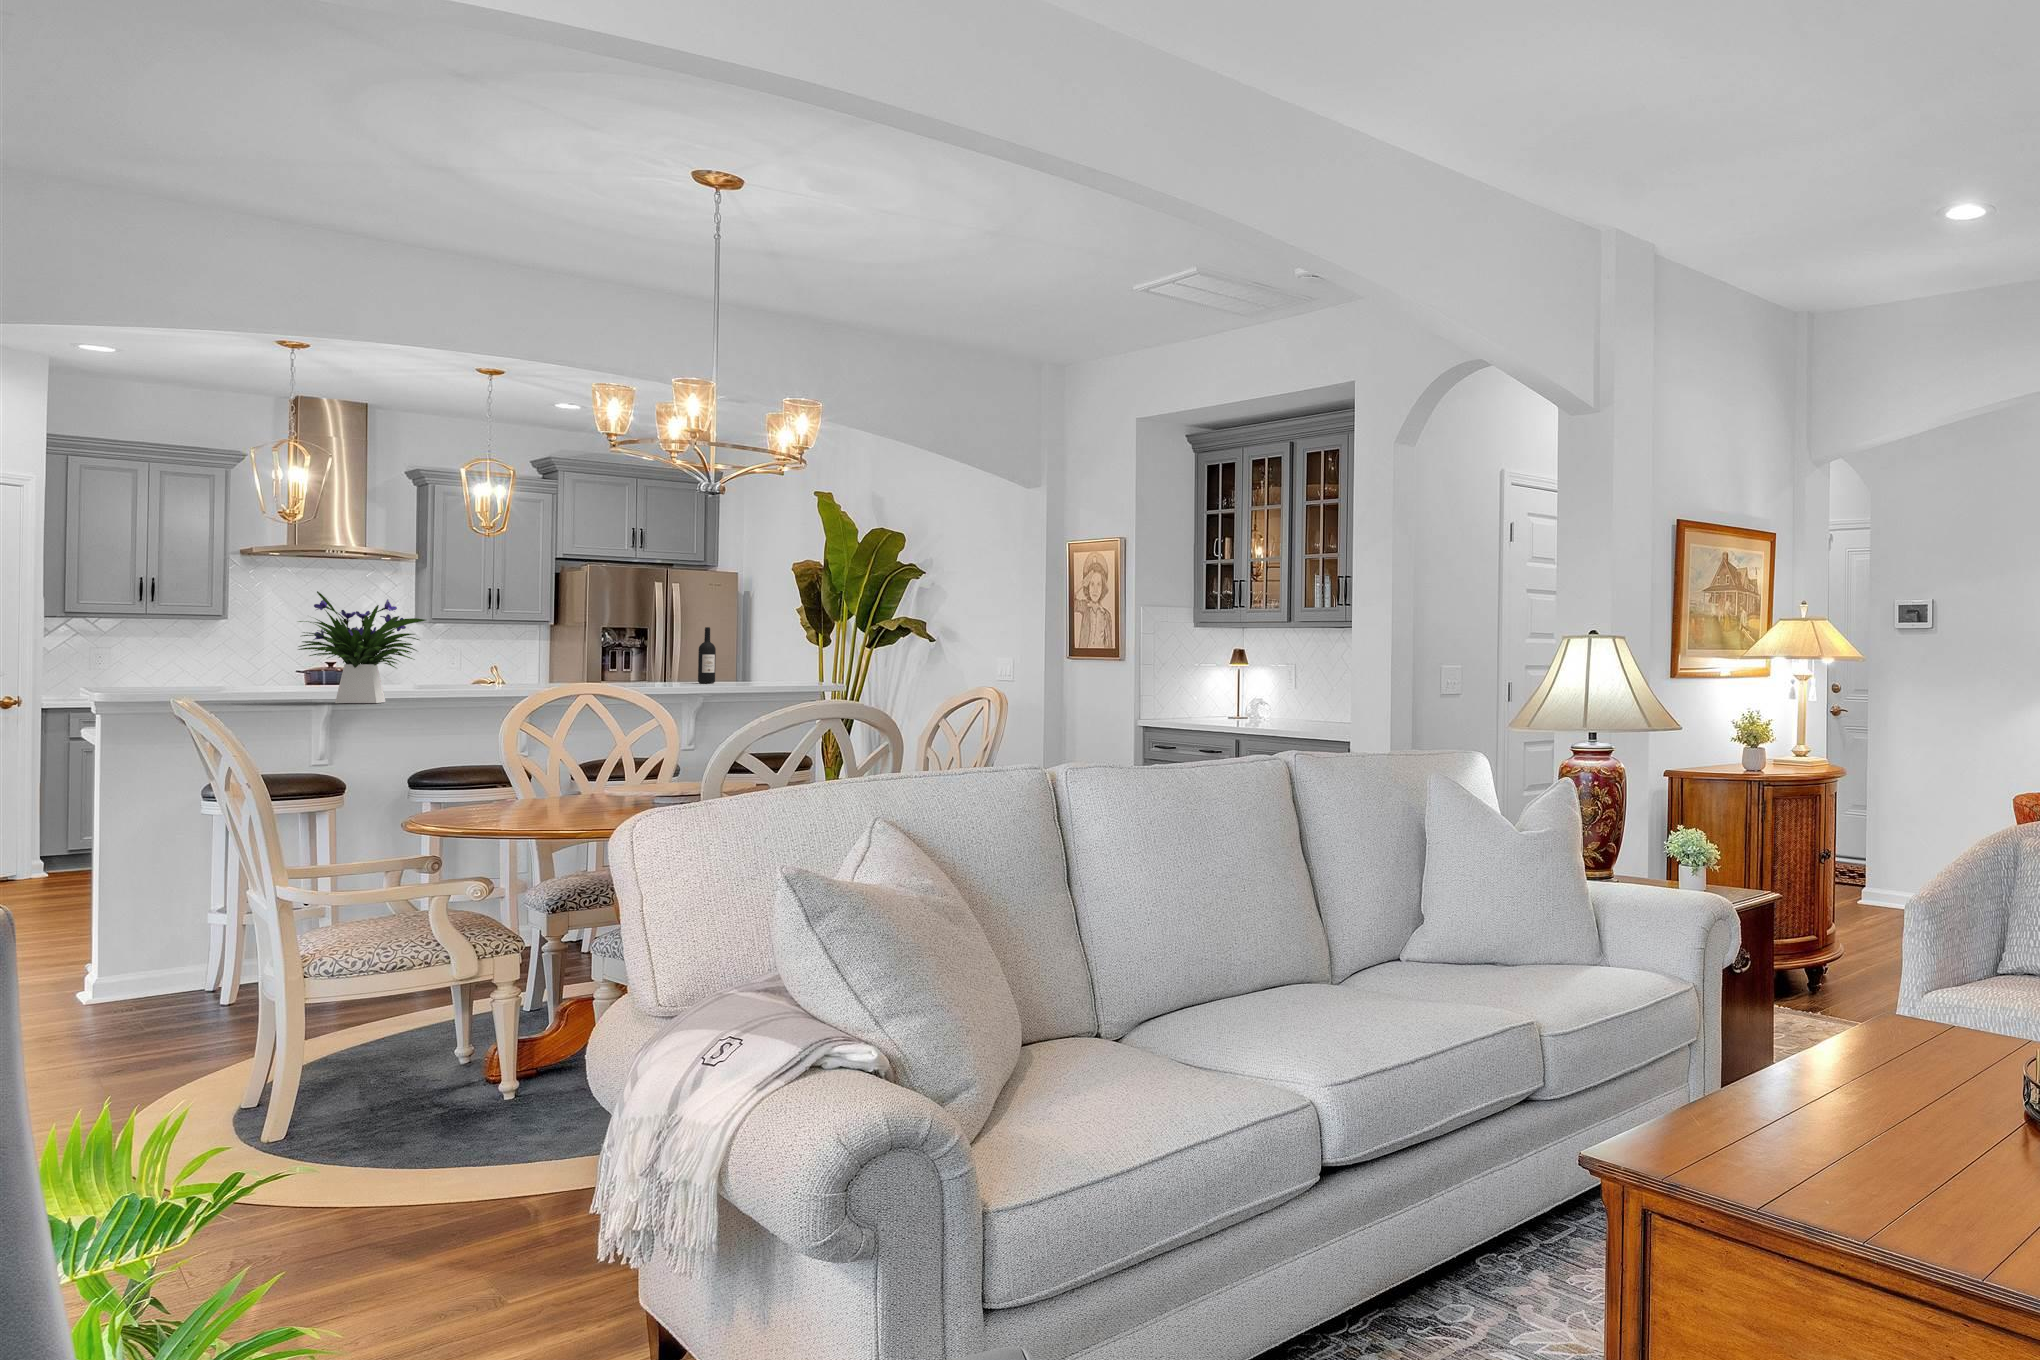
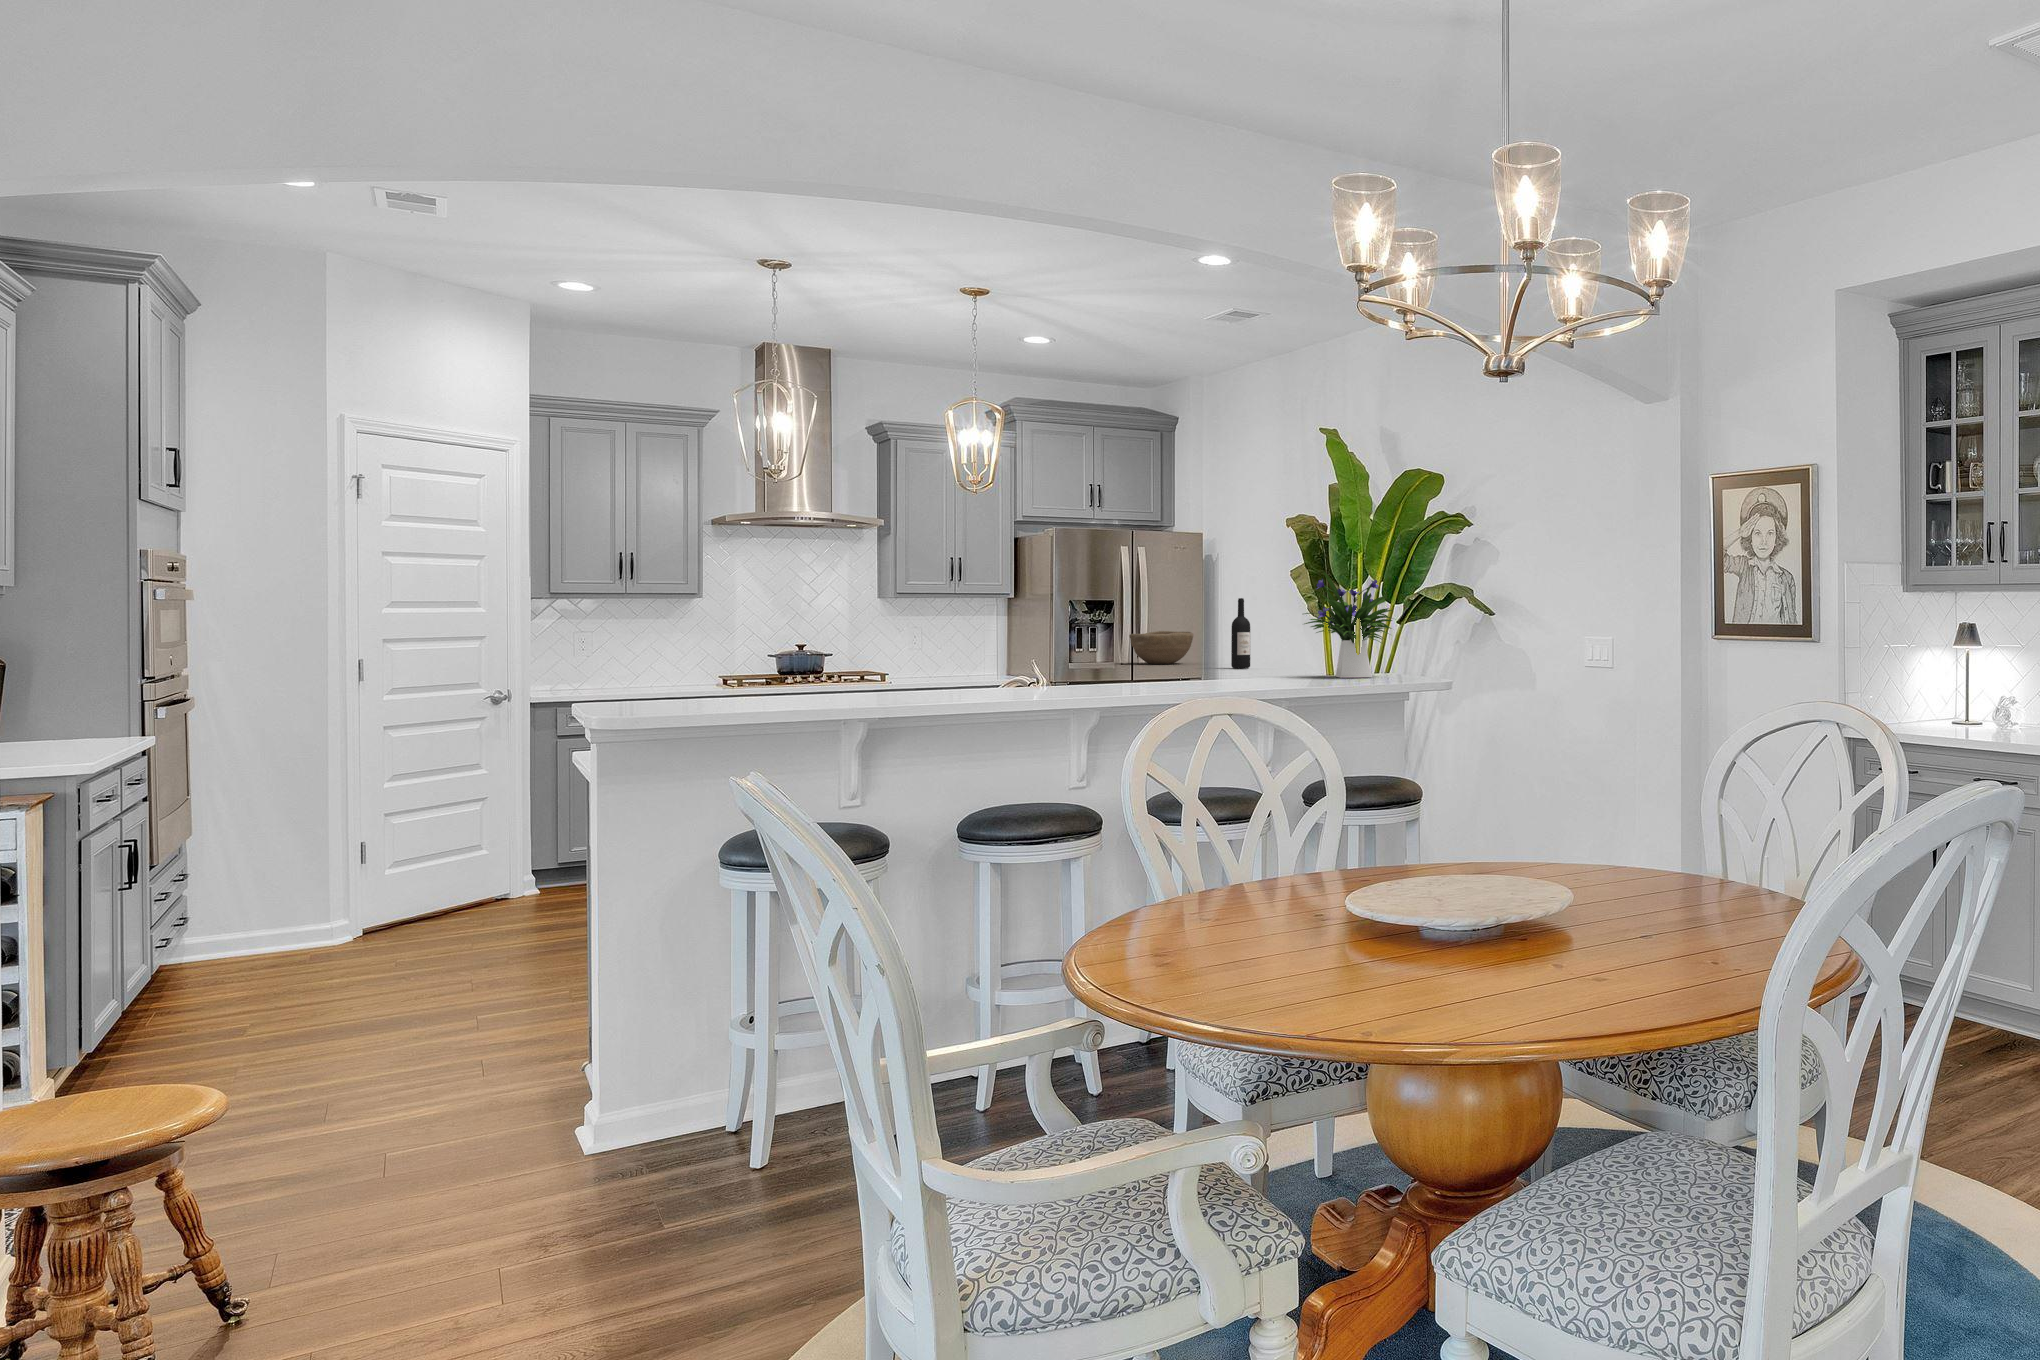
flower arrangement: present [298,591,426,703] -> present [1305,571,1393,678]
bowl: none [626,653,686,680] -> present [1129,631,1193,664]

